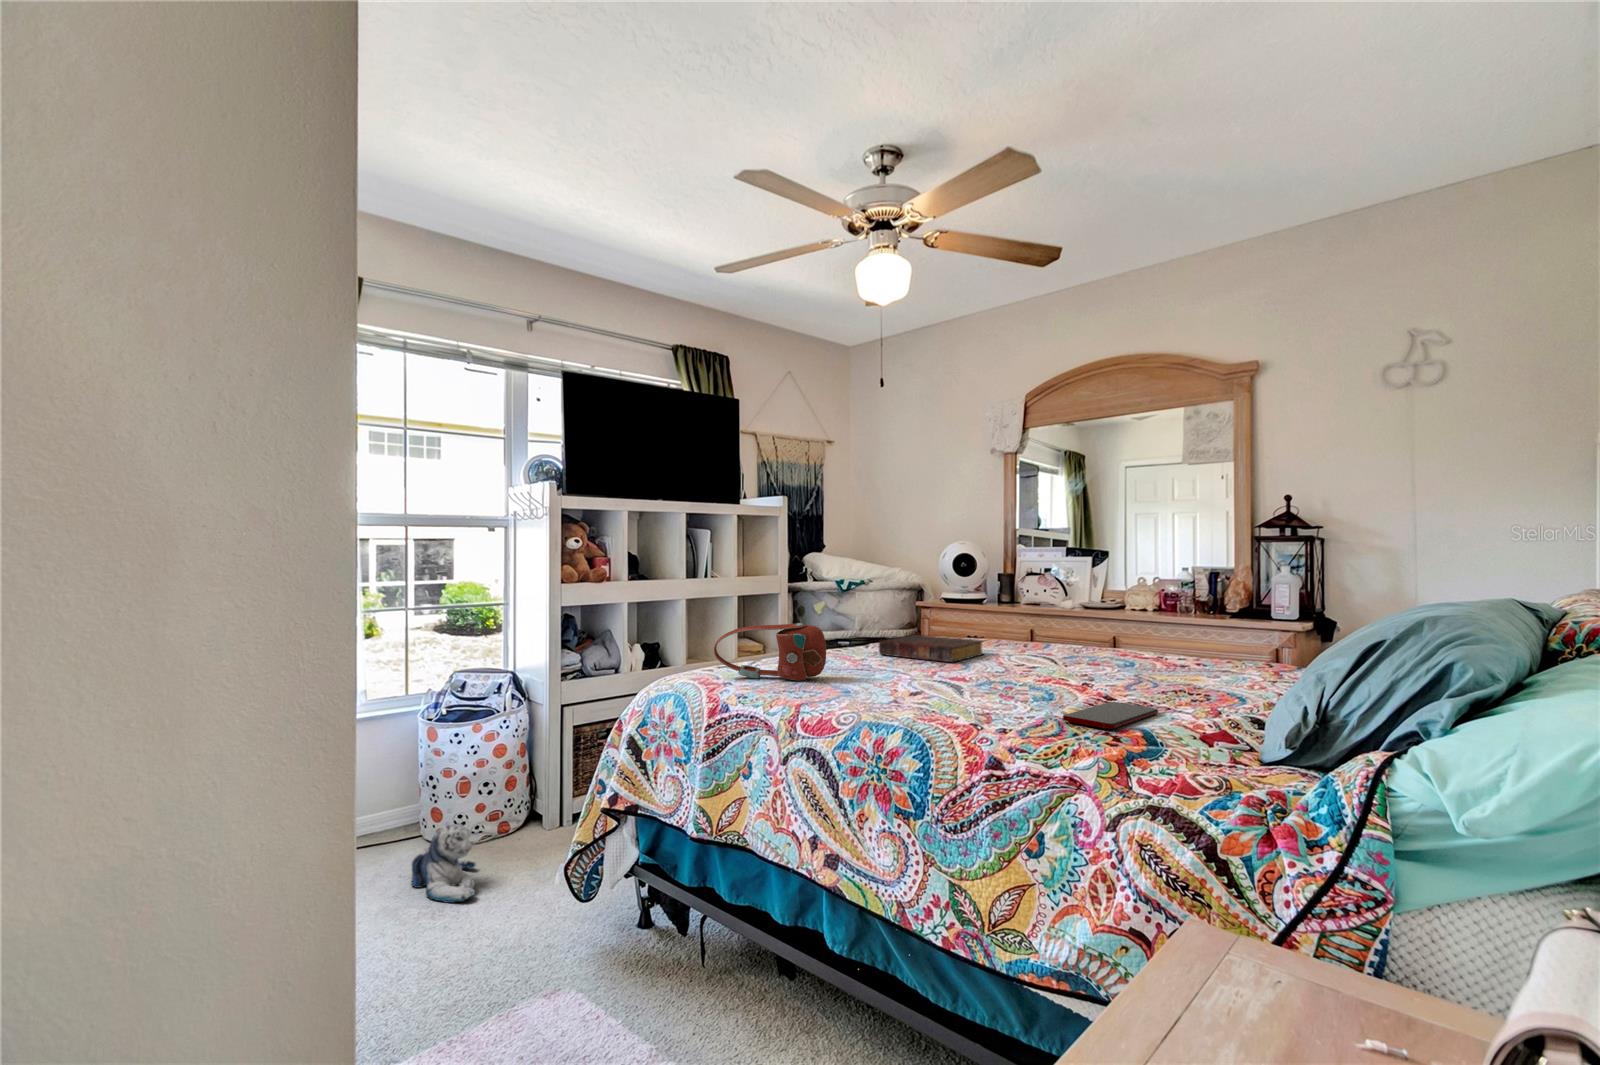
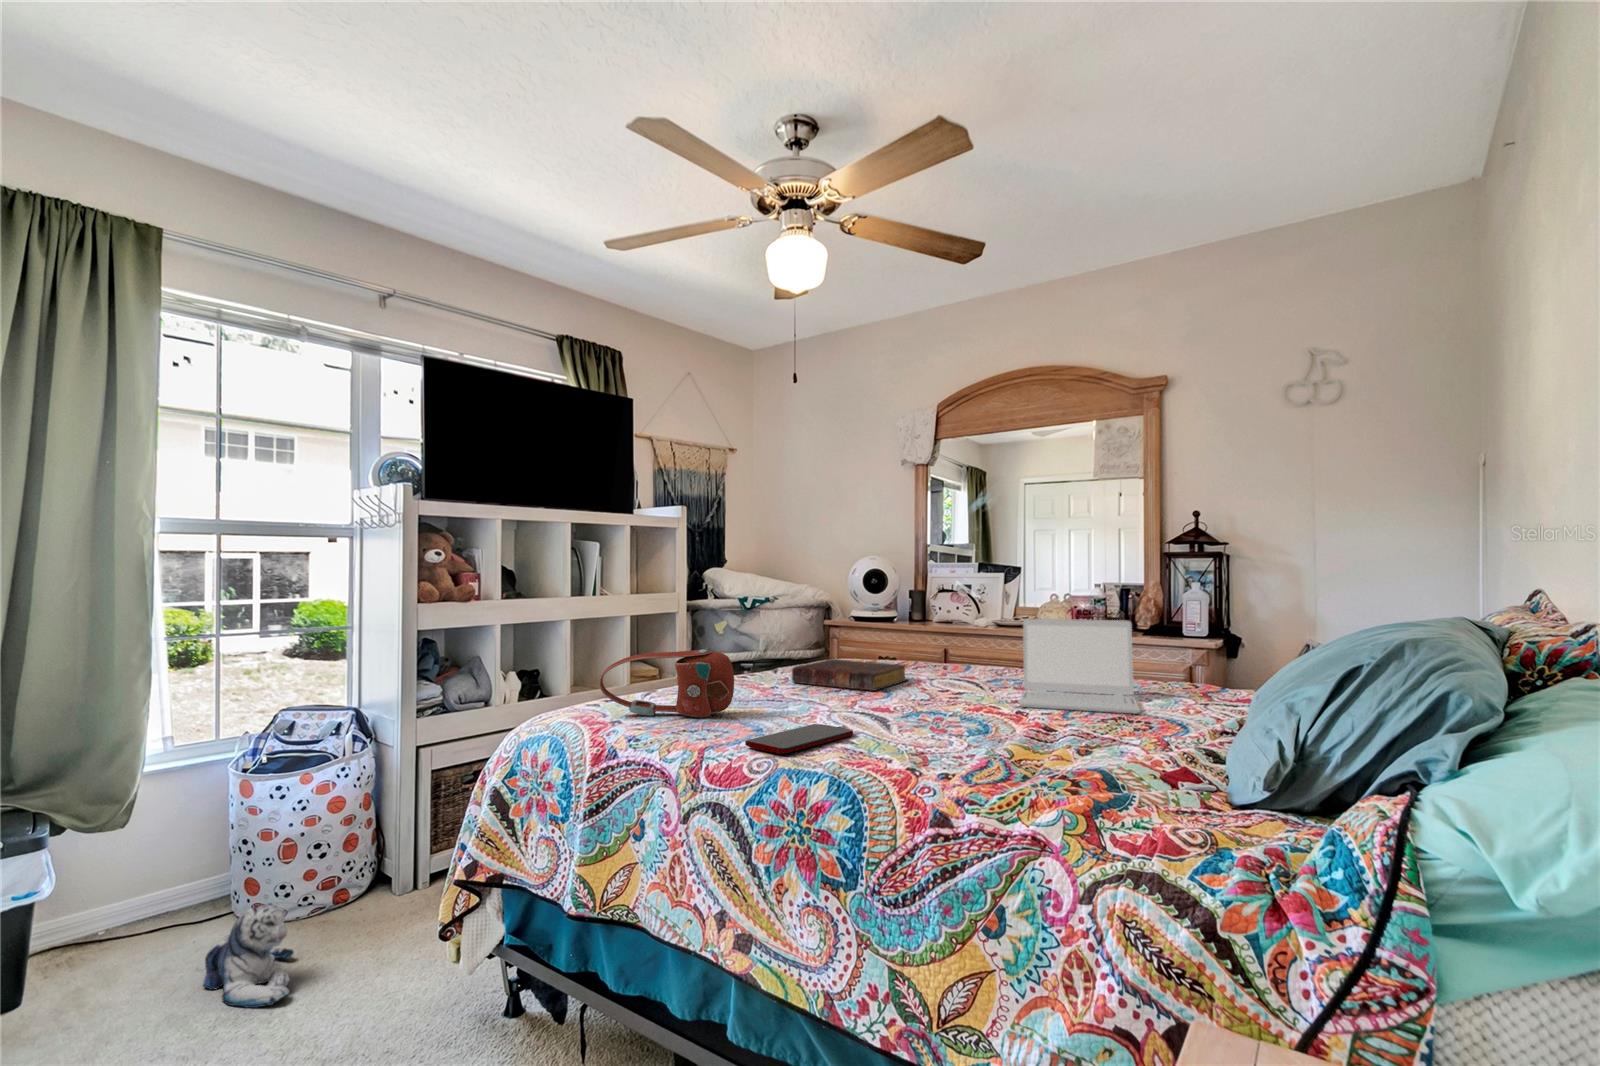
laptop: none [1083,599,1196,686] -> present [1019,619,1139,713]
smartphone: present [1063,702,1158,729] -> present [745,724,853,754]

